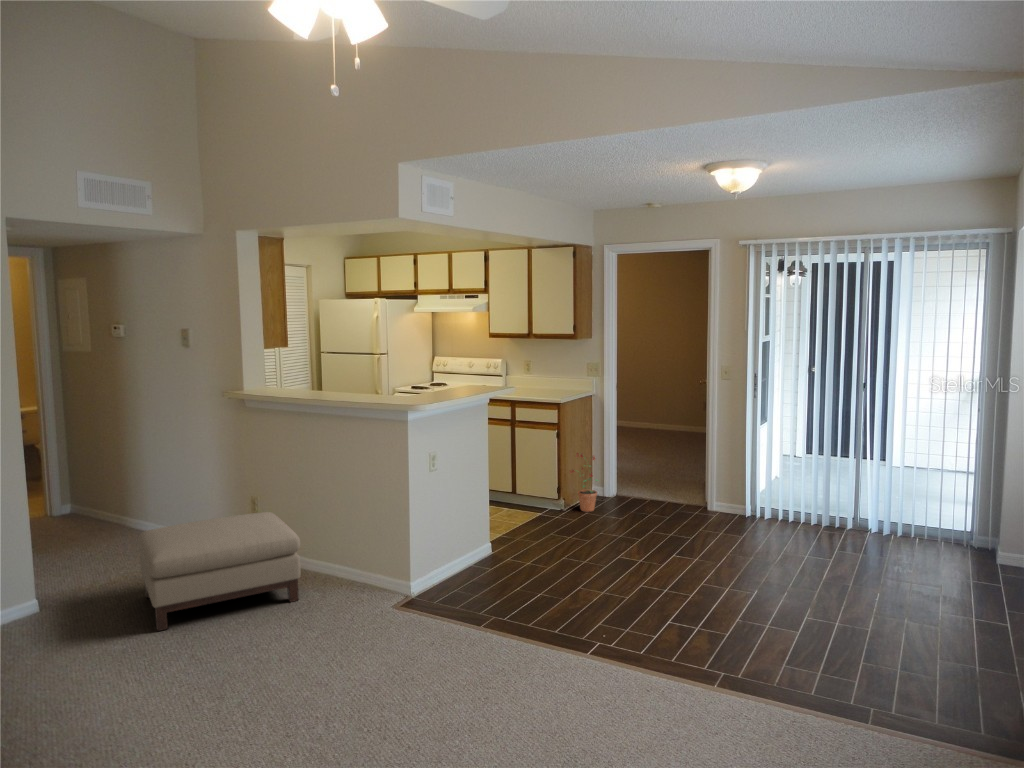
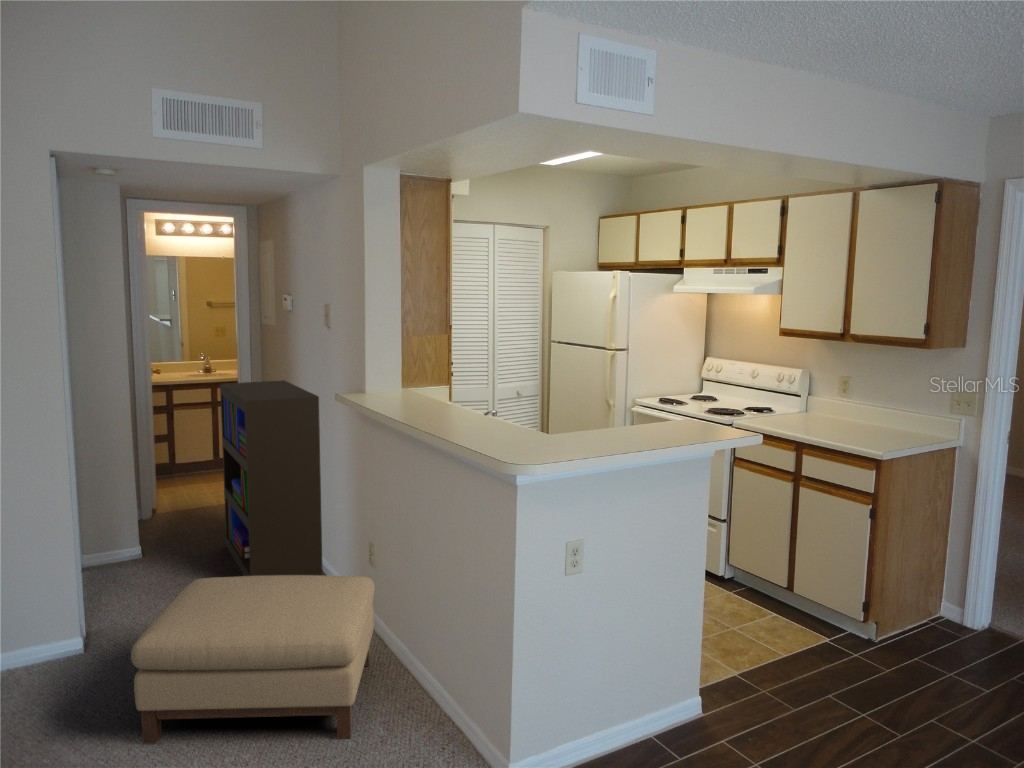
bookshelf: none [60,394,184,558] -> present [220,380,323,576]
potted plant: present [570,453,598,512] -> none [889,547,952,657]

